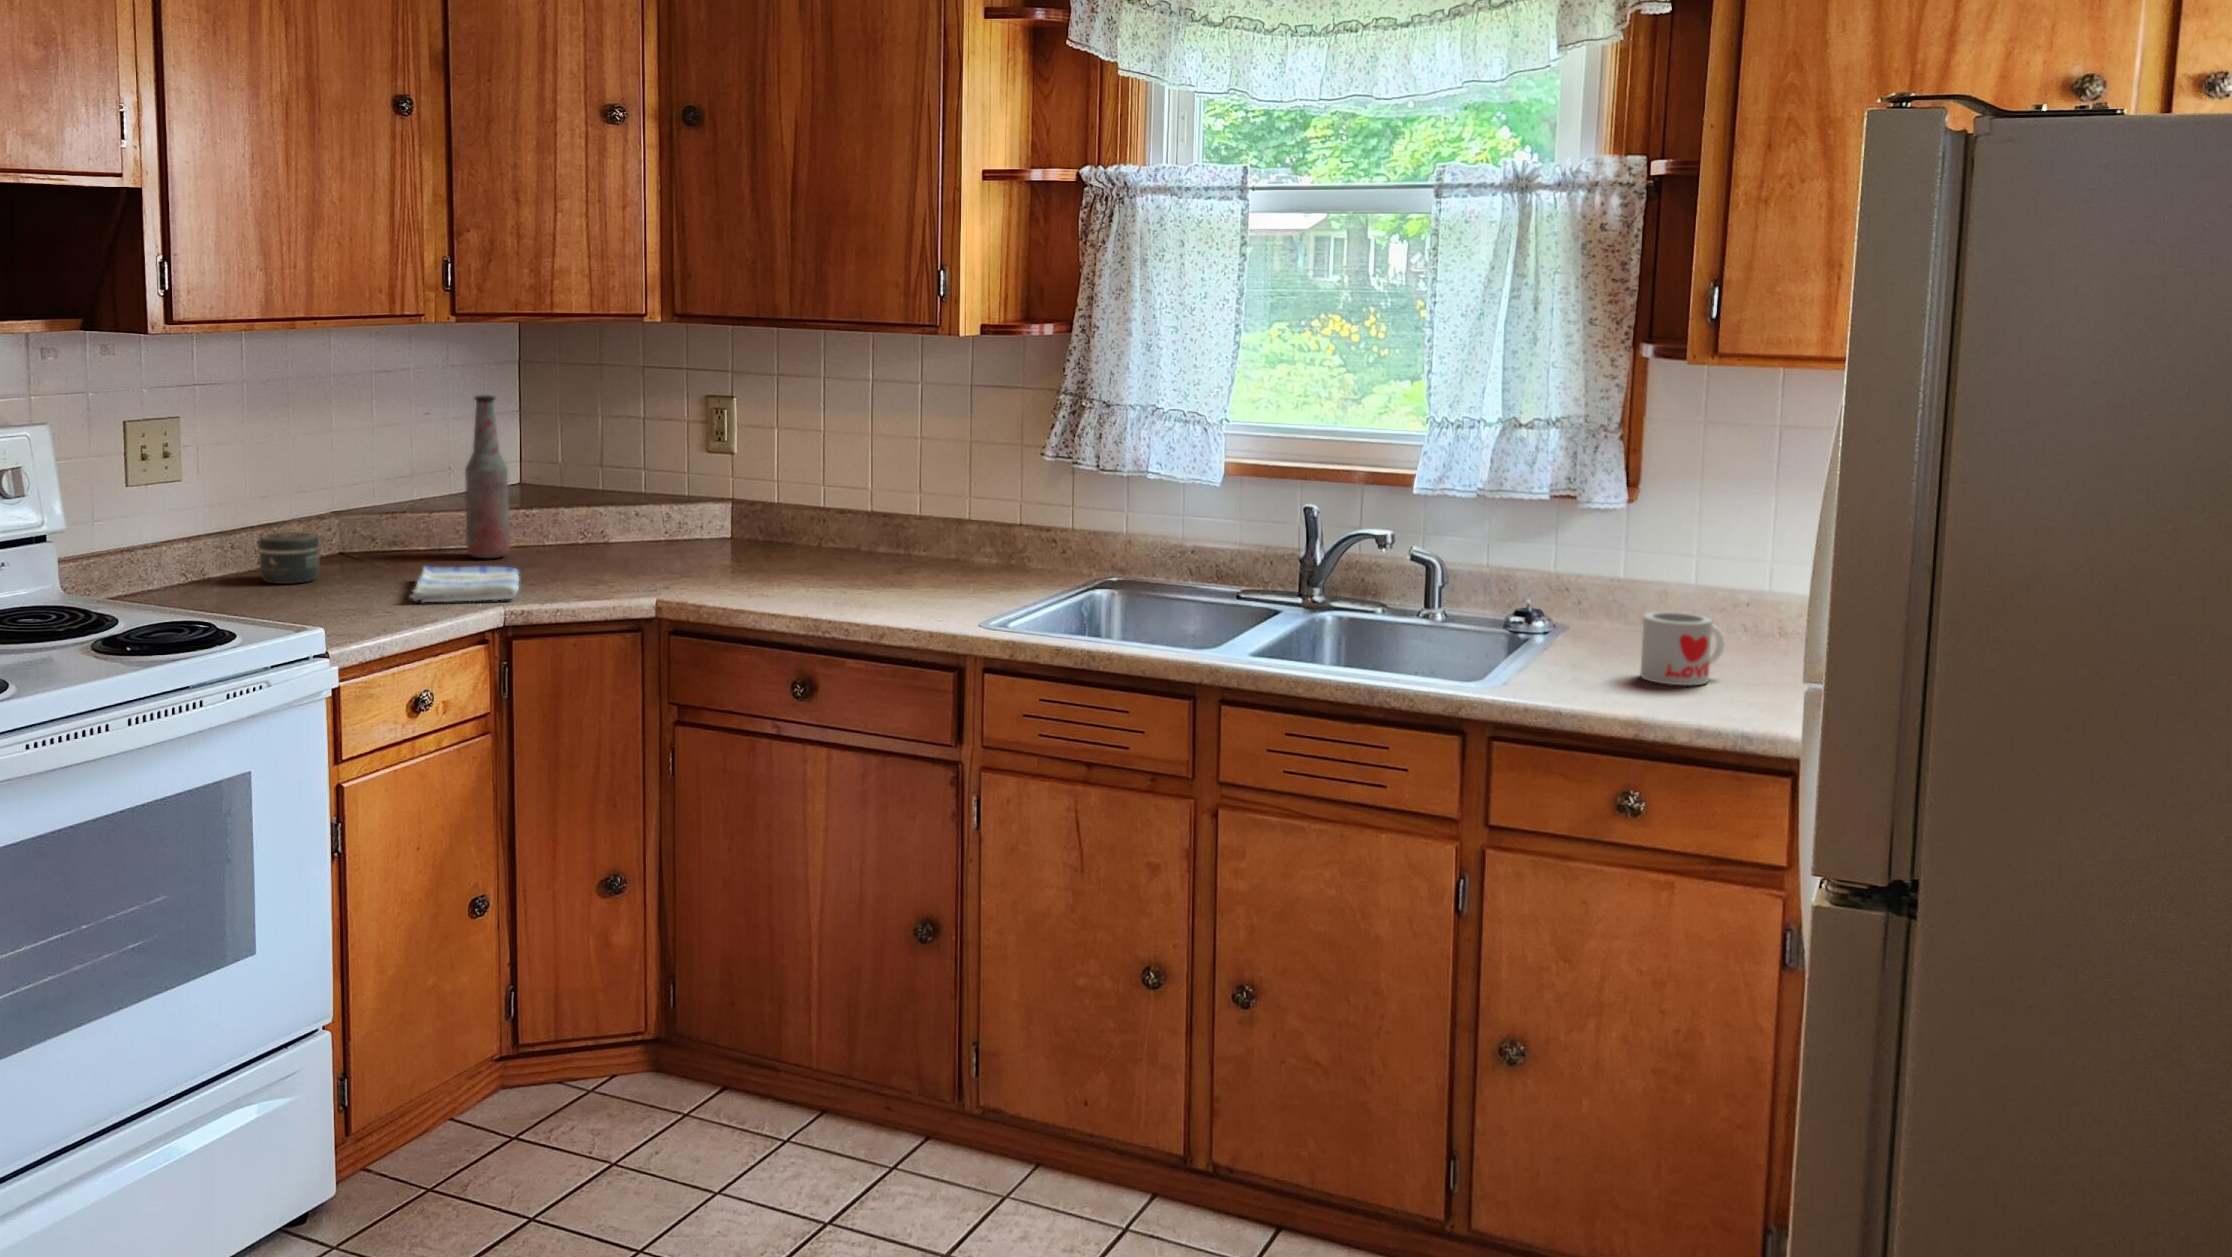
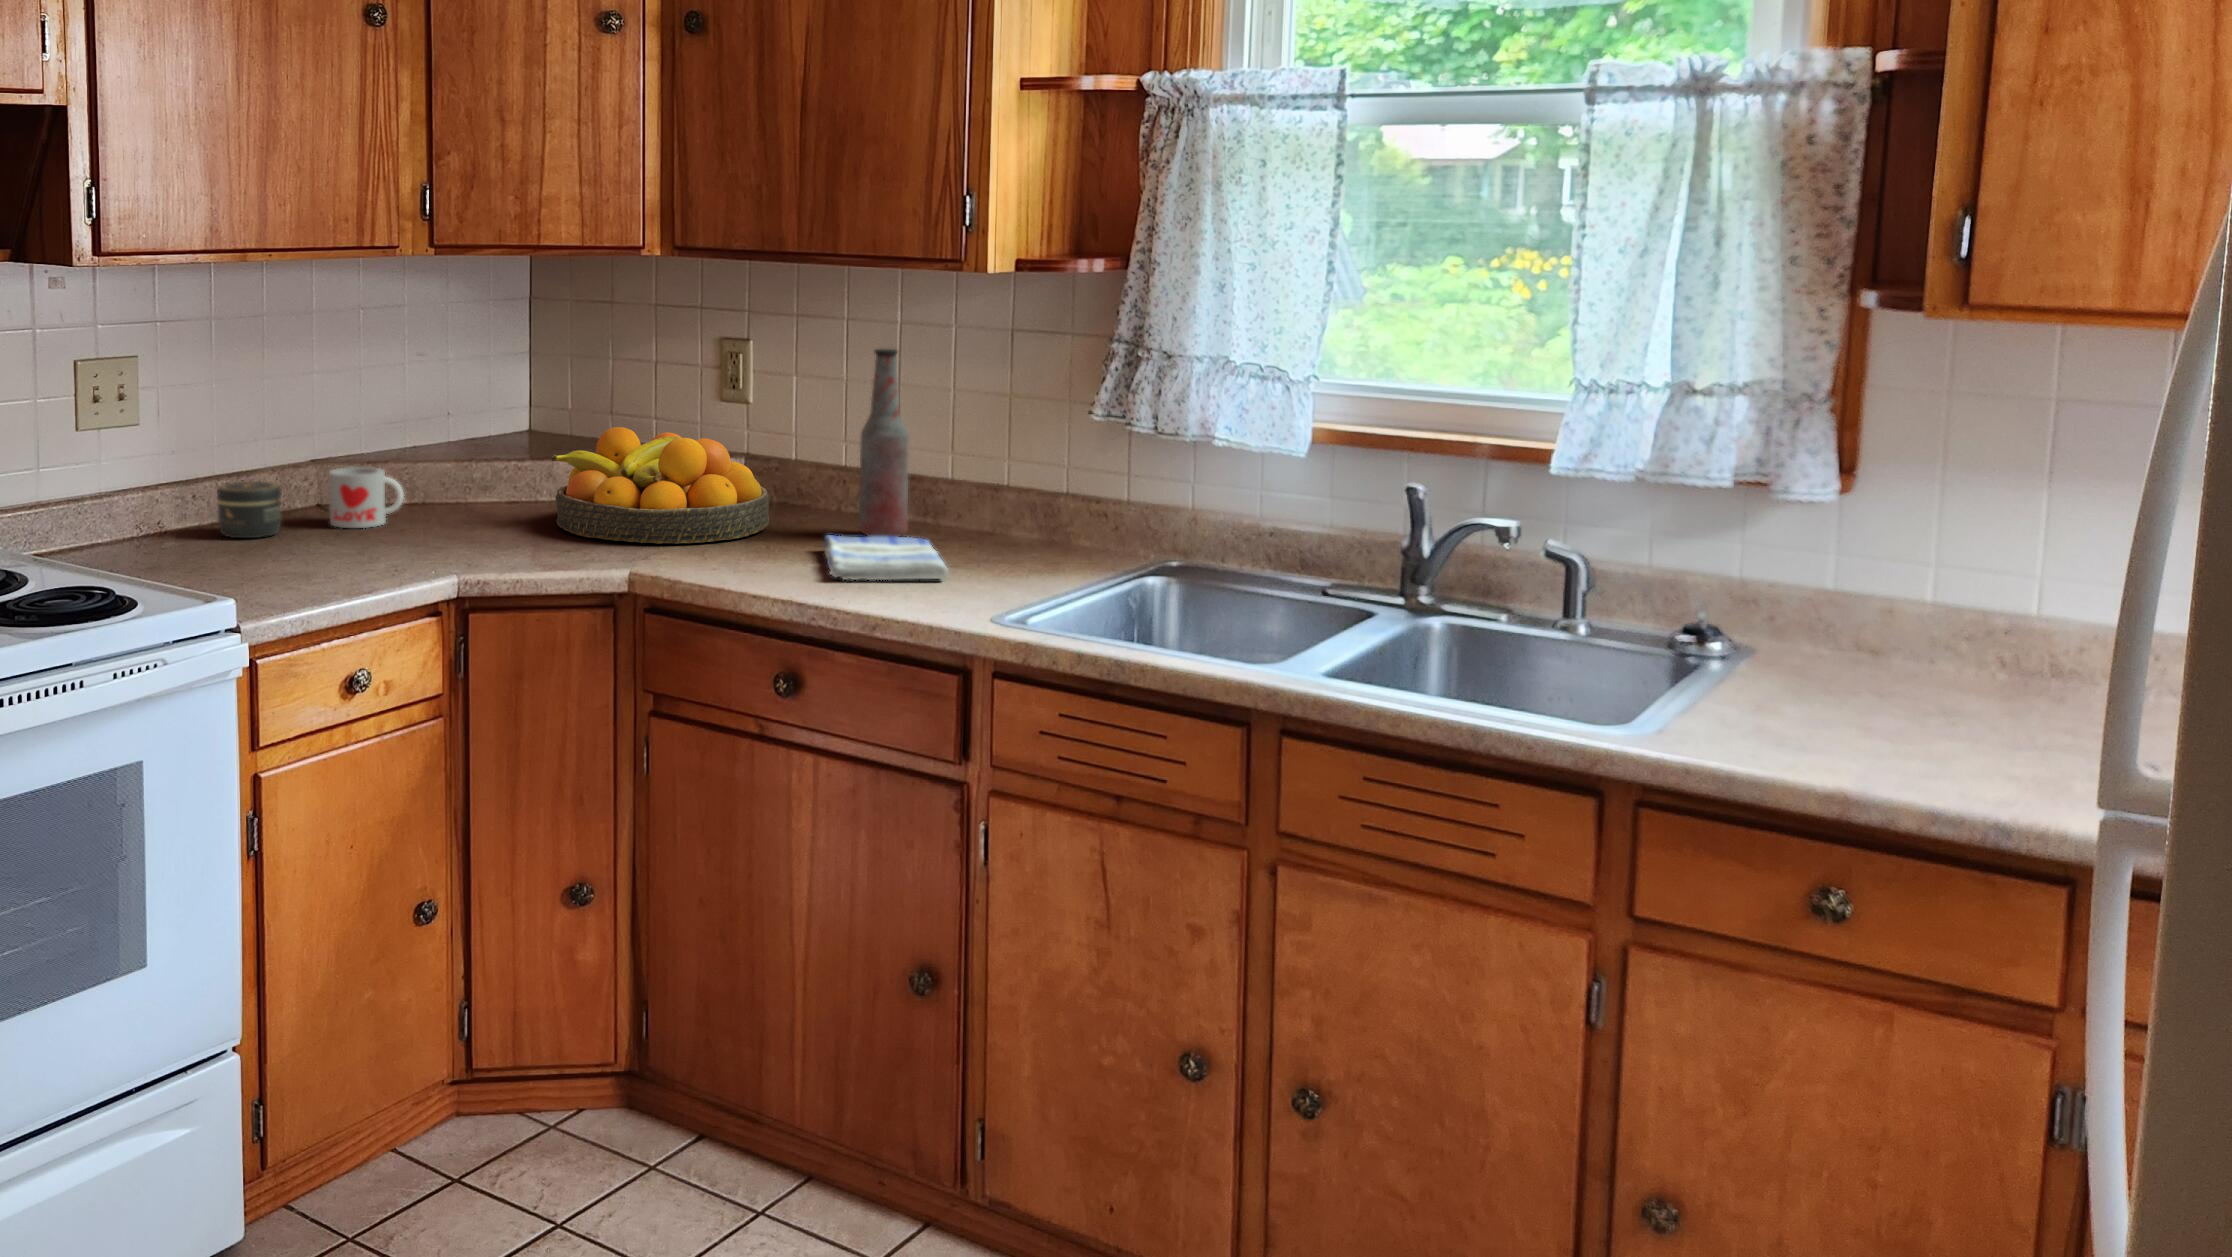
bottle: present [465,395,510,558] -> present [859,349,909,537]
fruit bowl: none [566,477,763,577] -> present [551,427,769,544]
dish towel: present [410,566,519,602] -> present [824,535,948,580]
mug: present [1640,612,1725,685] -> present [329,467,404,528]

